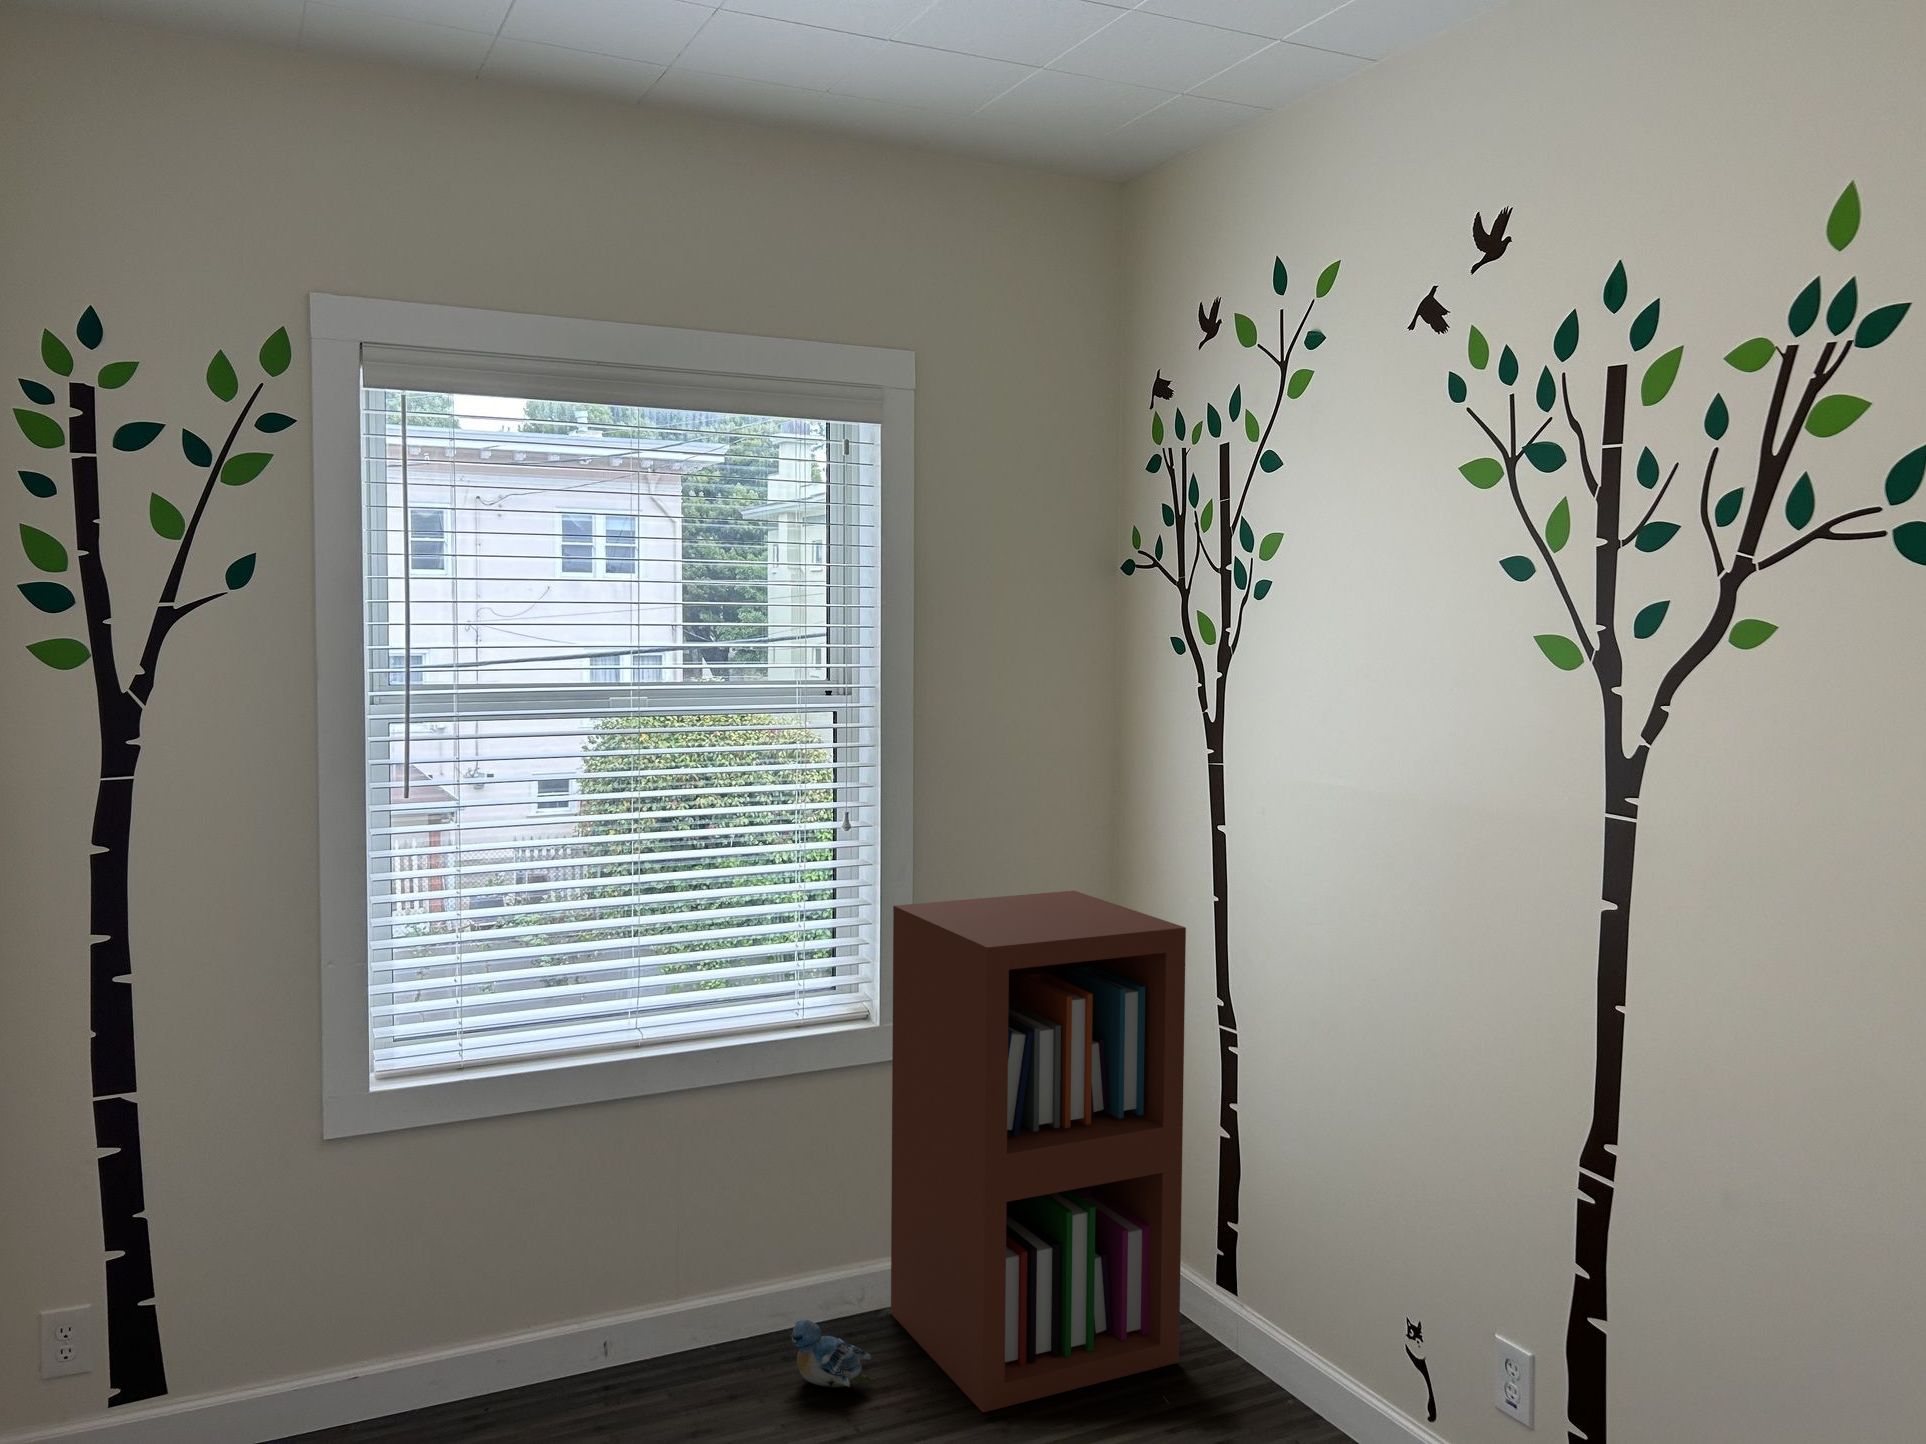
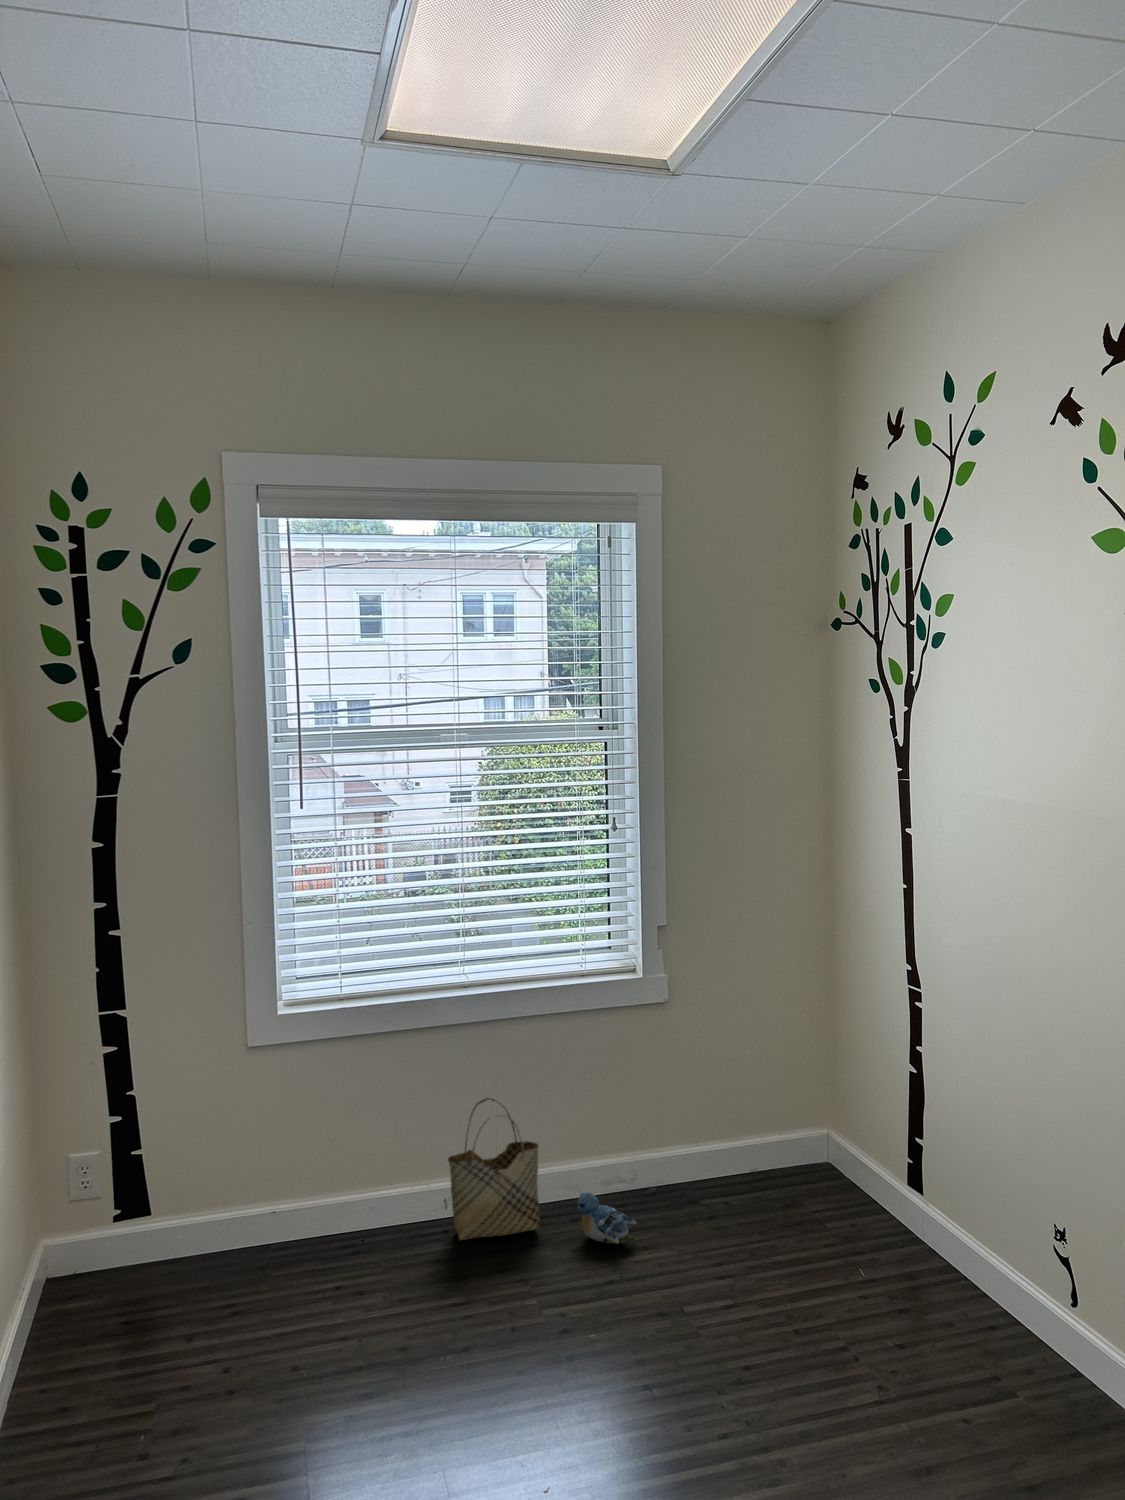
bookshelf: present [891,891,1186,1413] -> none [653,877,877,1271]
woven basket: none [612,1198,738,1399] -> present [448,1098,540,1240]

